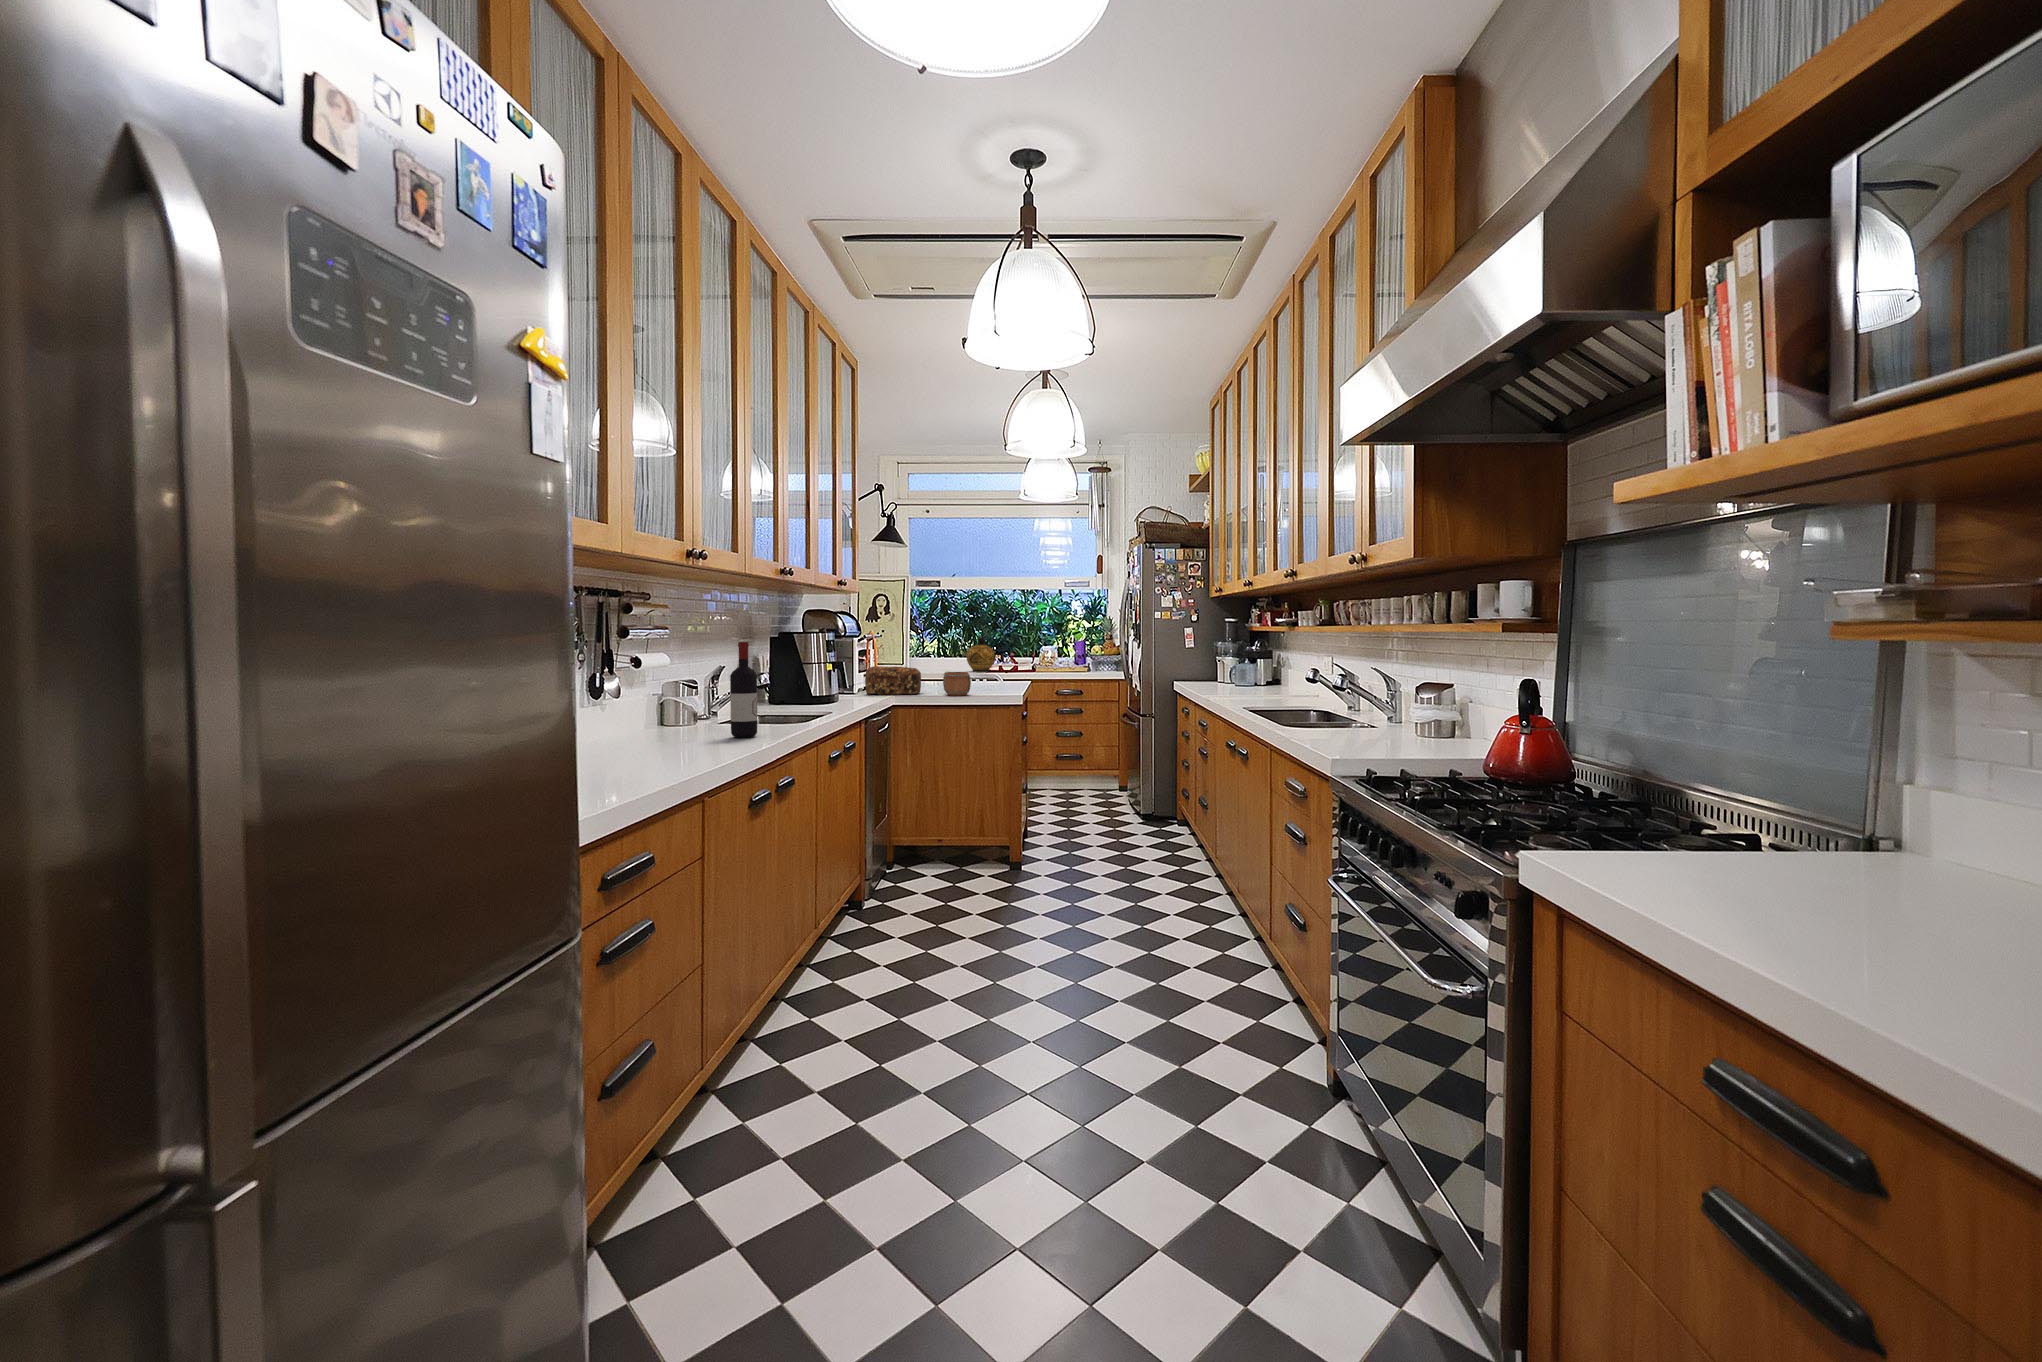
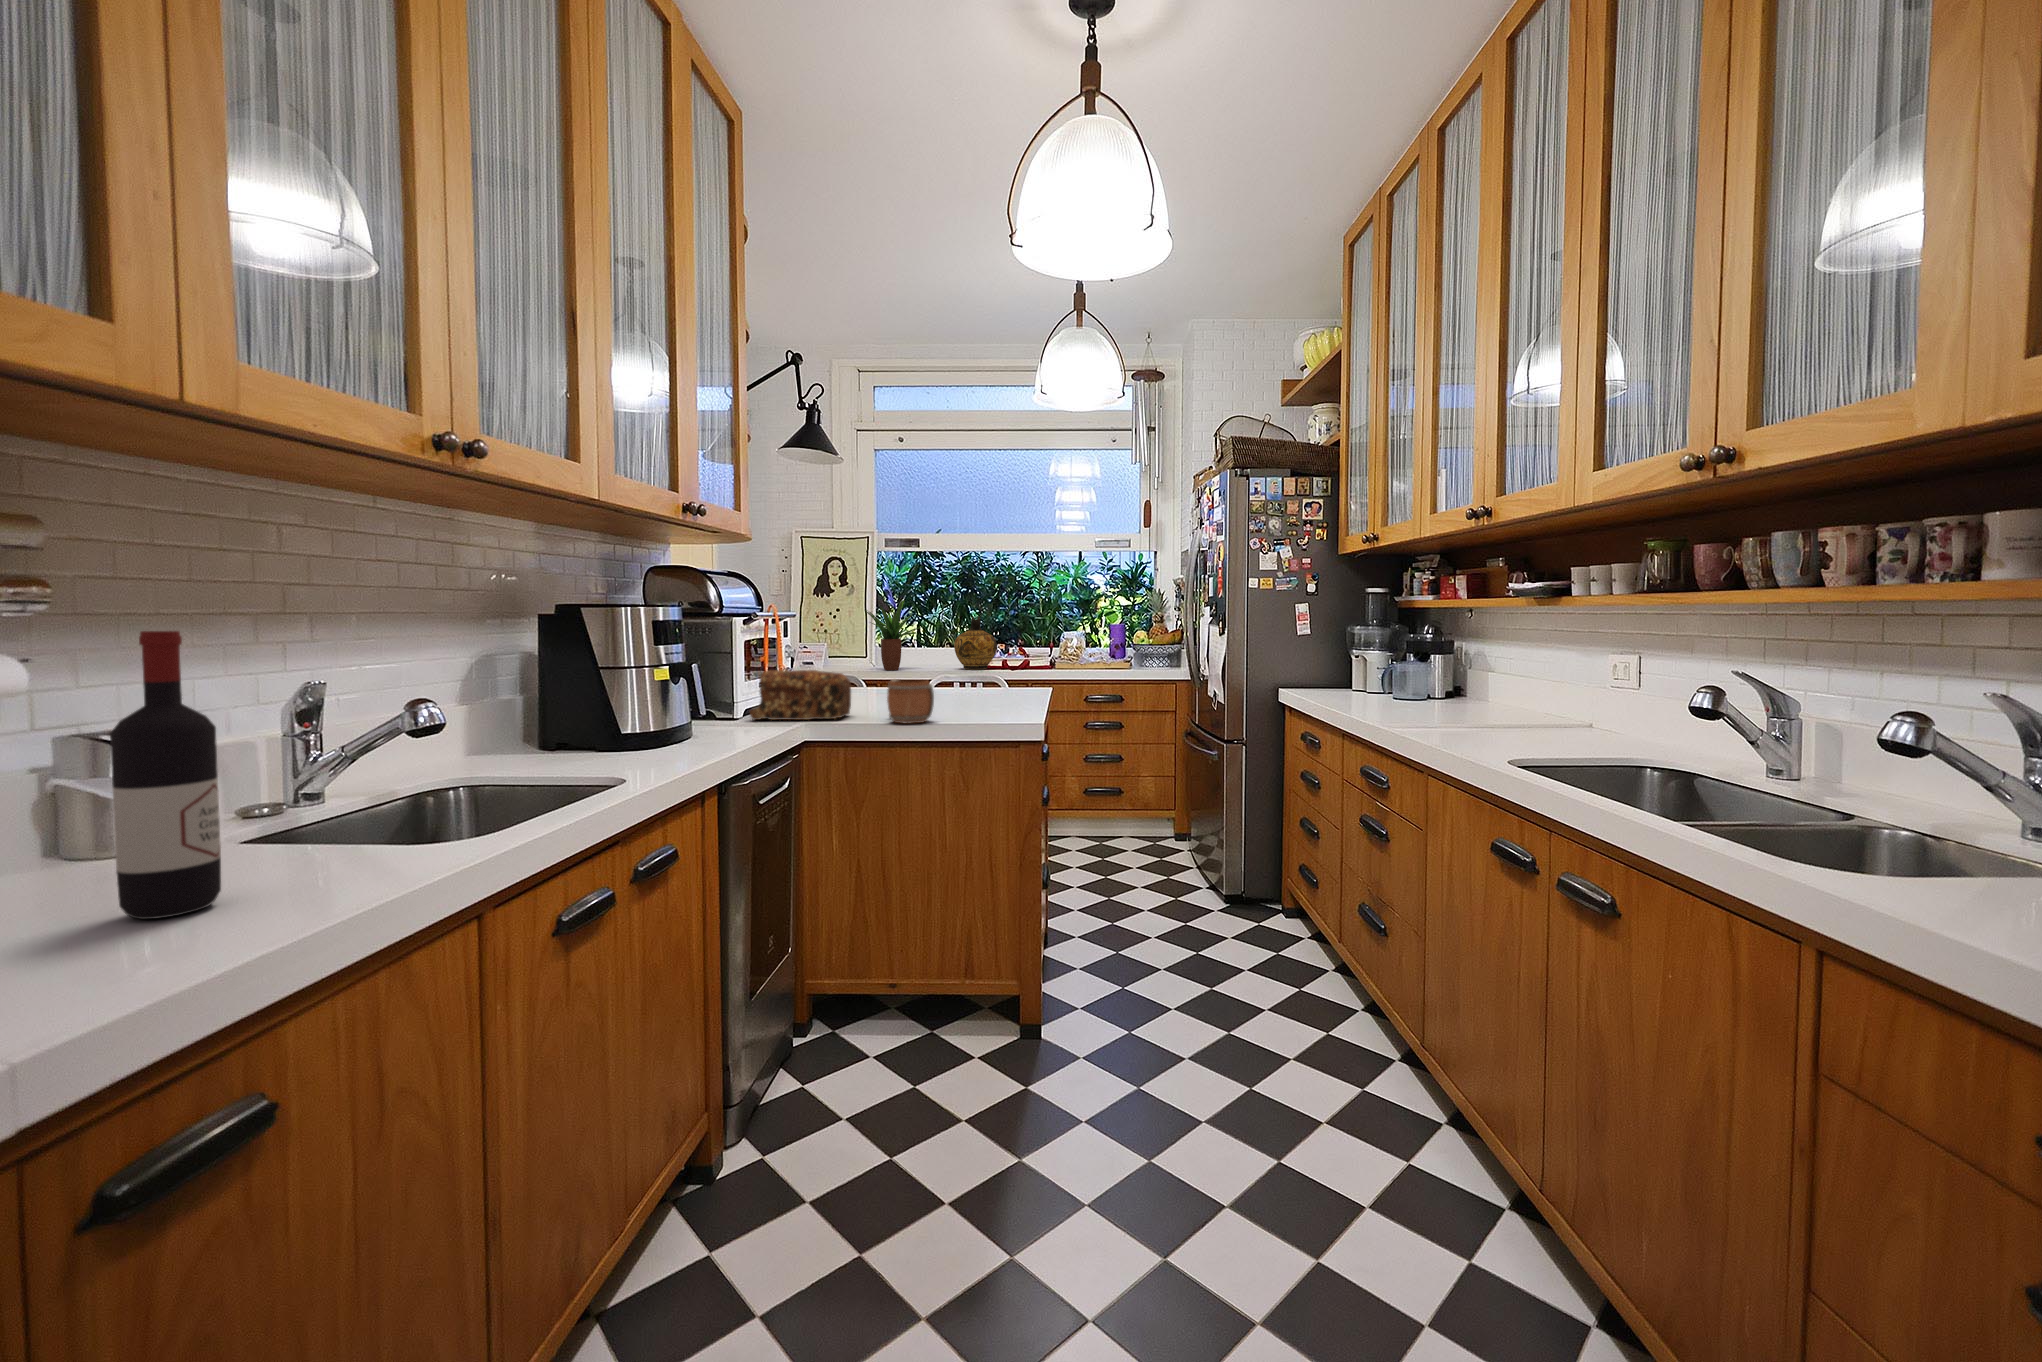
potted plant: none [904,624,946,673] -> present [866,600,922,670]

